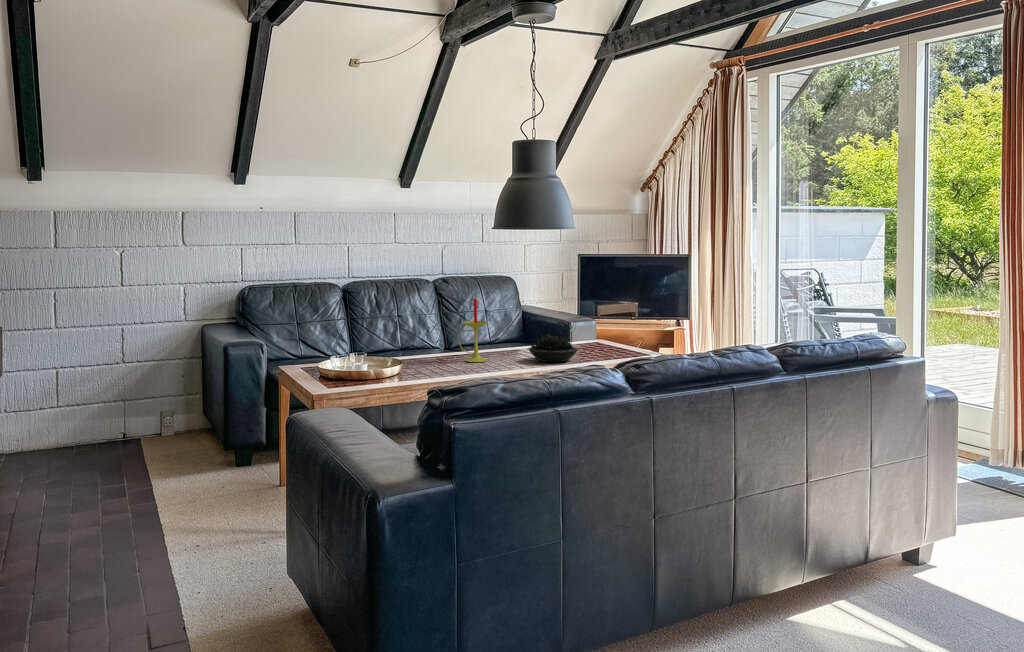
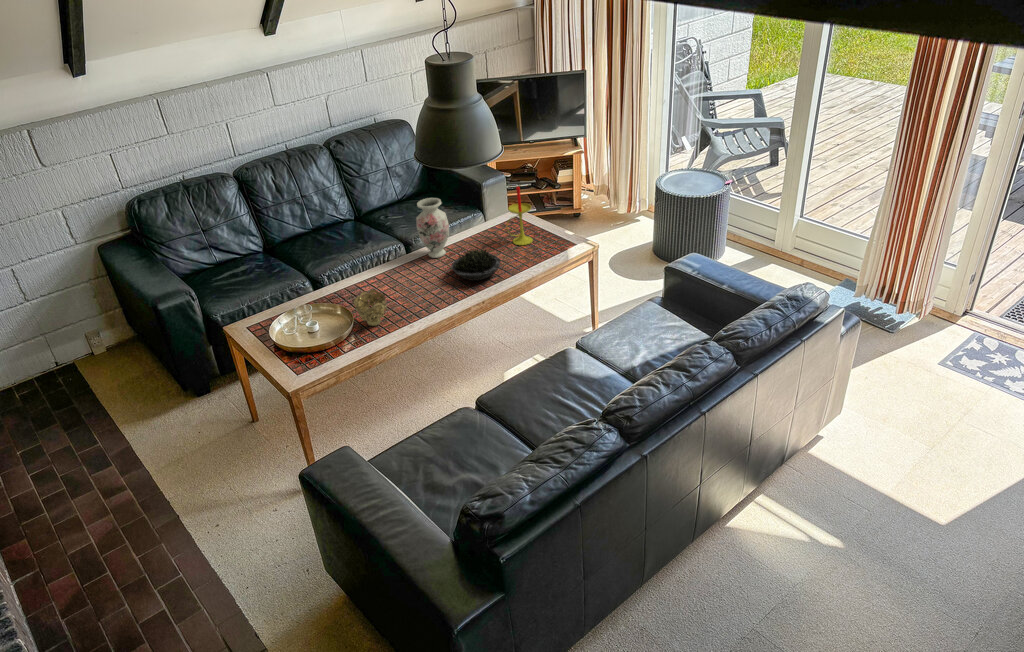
vase: none [501,296,533,353] -> present [416,198,449,258]
candle: present [458,299,488,362] -> present [506,187,533,245]
decorative bowl: none [425,341,457,373] -> present [353,290,387,326]

